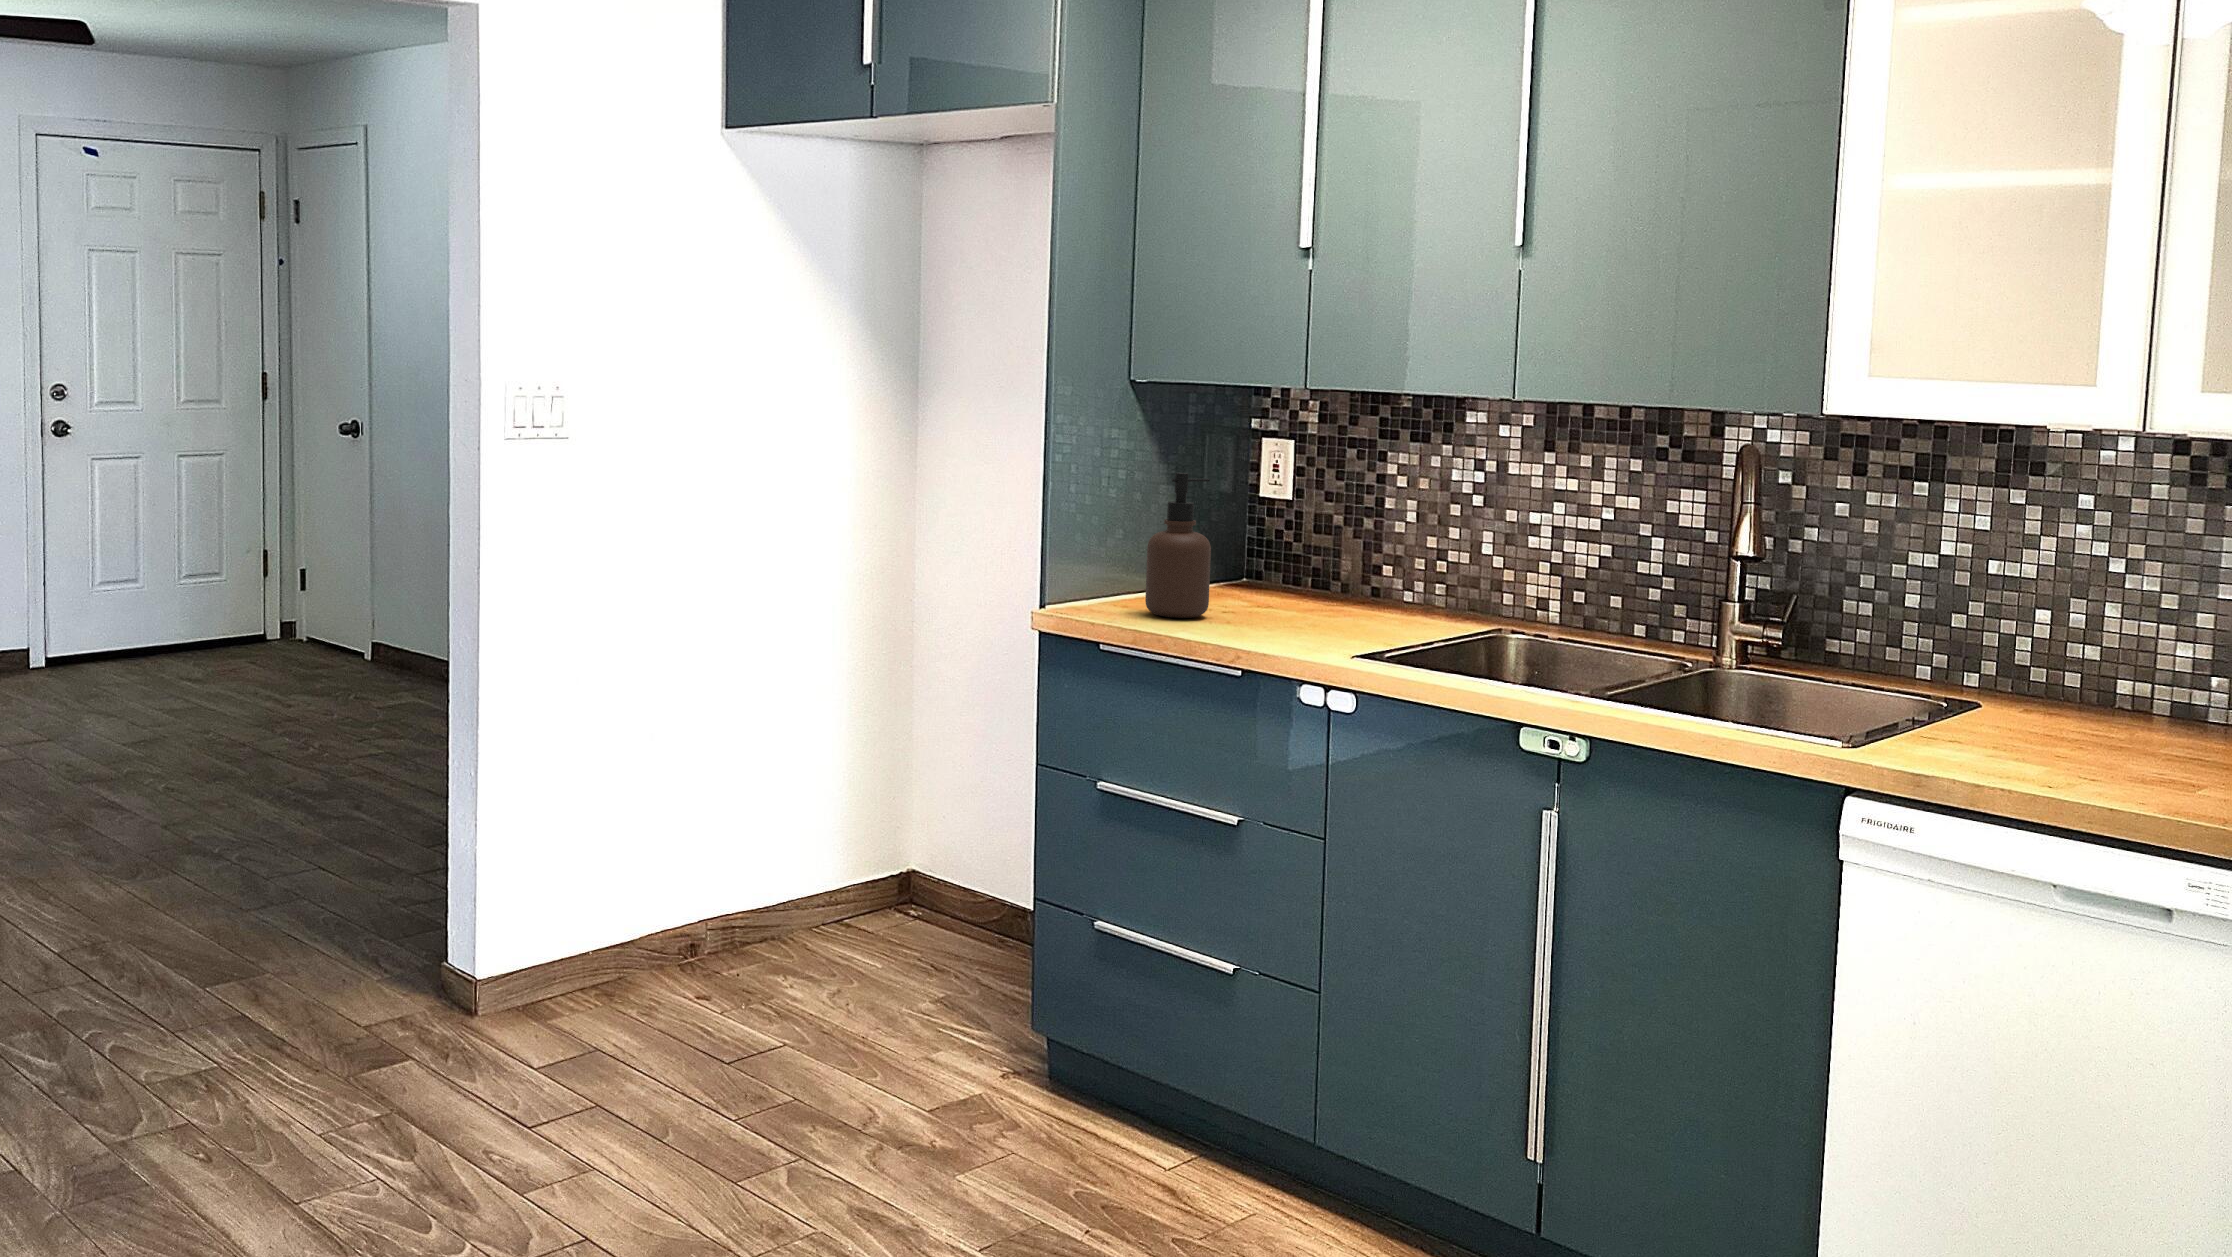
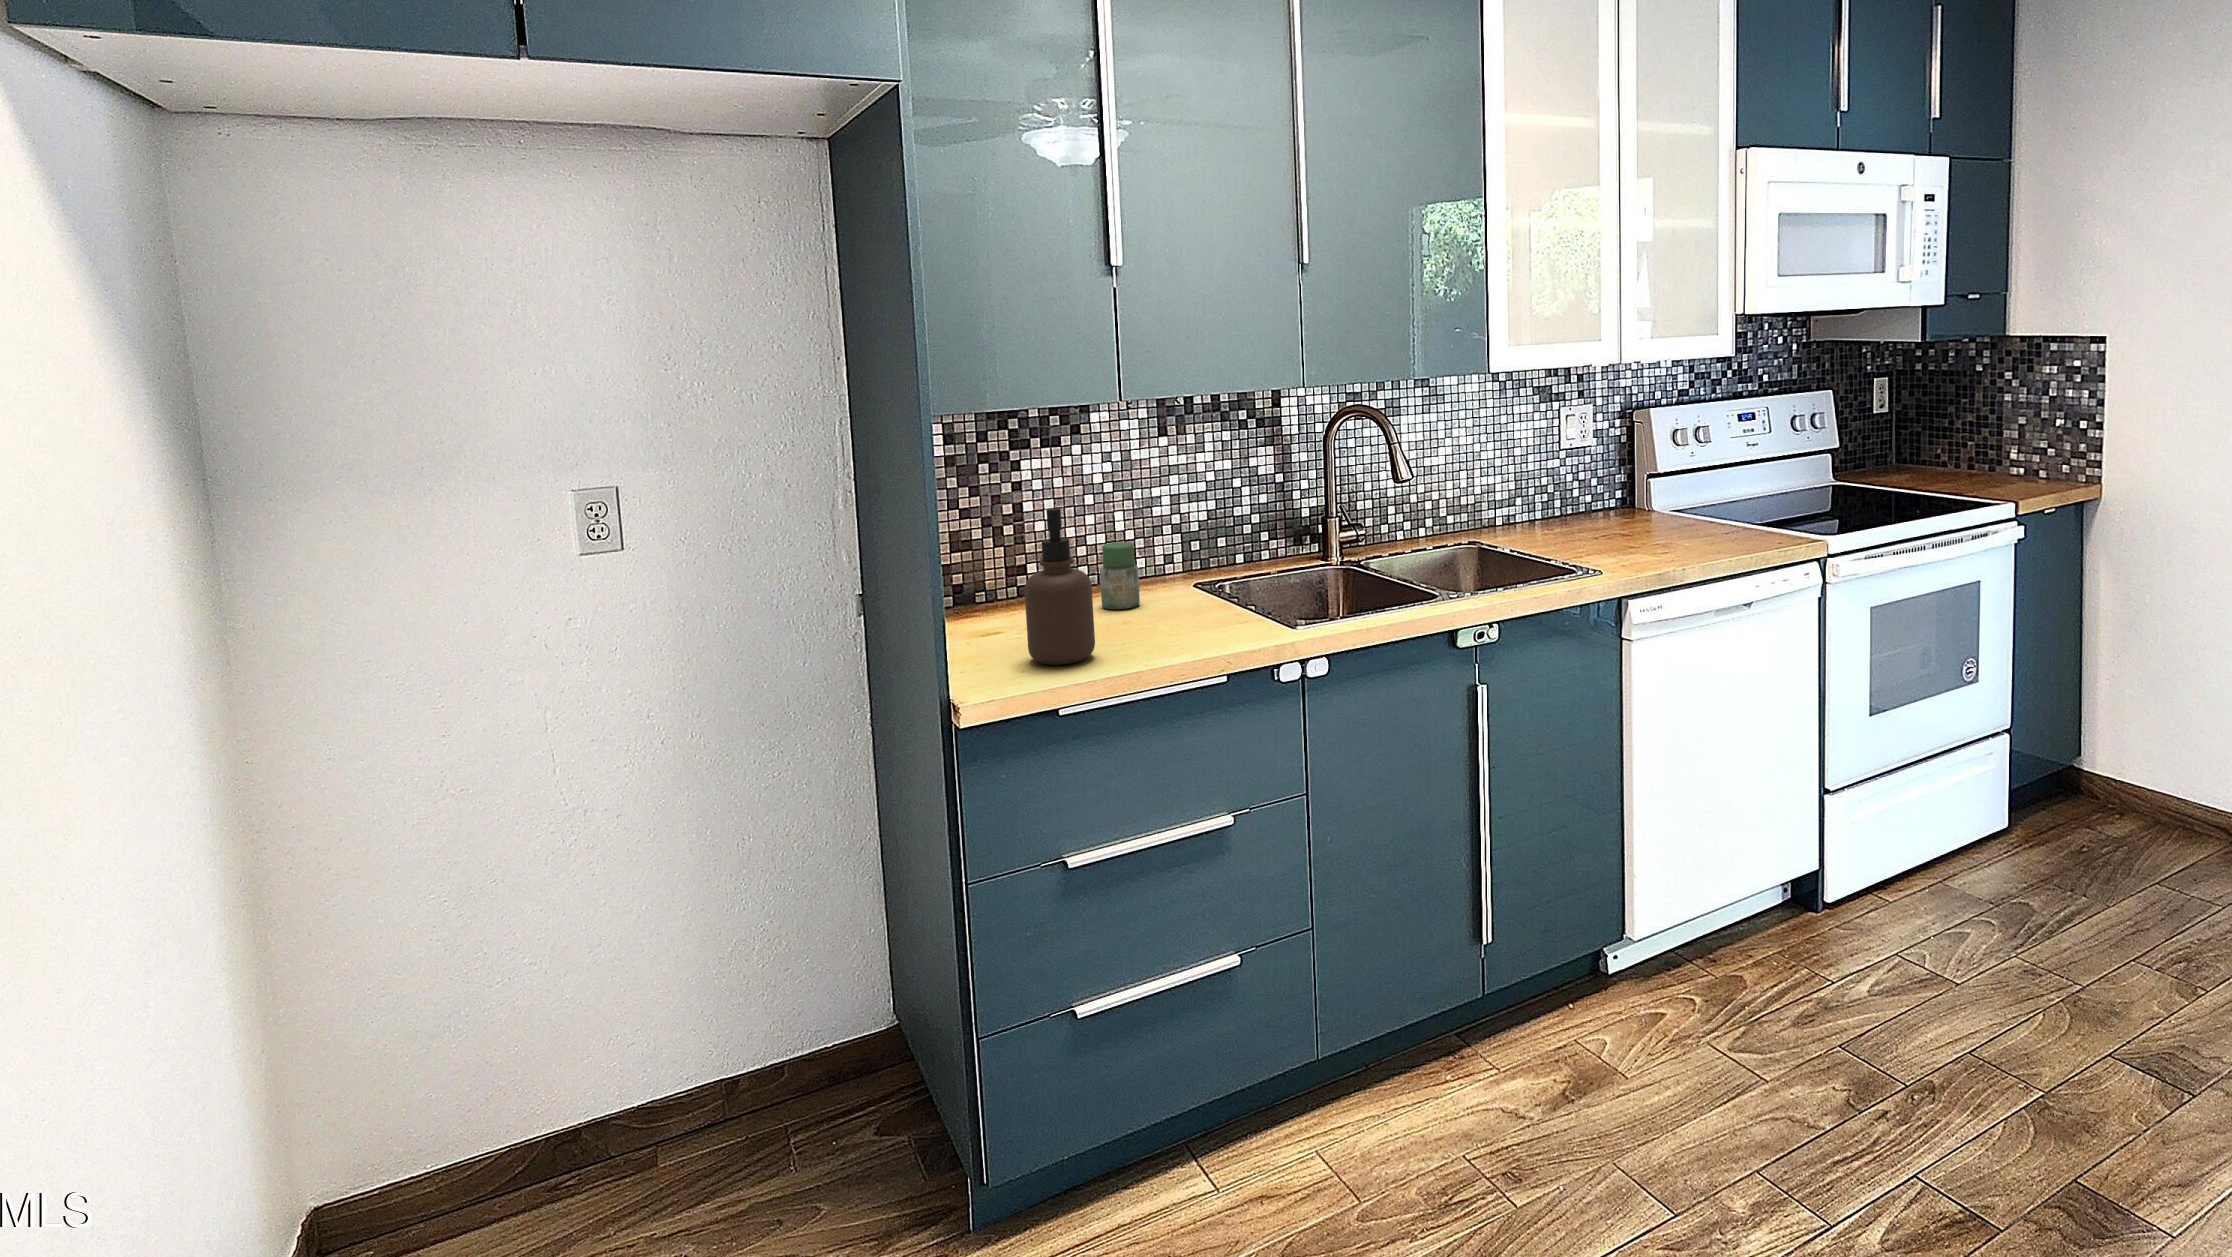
jar: none [1363,549,1408,622] -> present [1100,542,1140,609]

